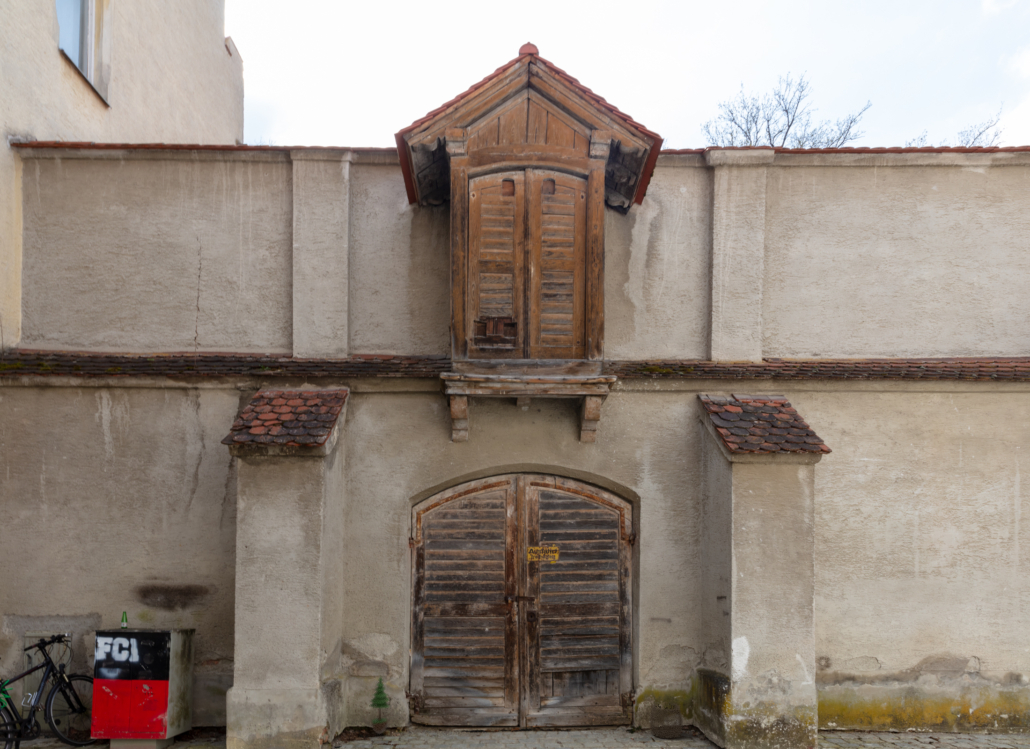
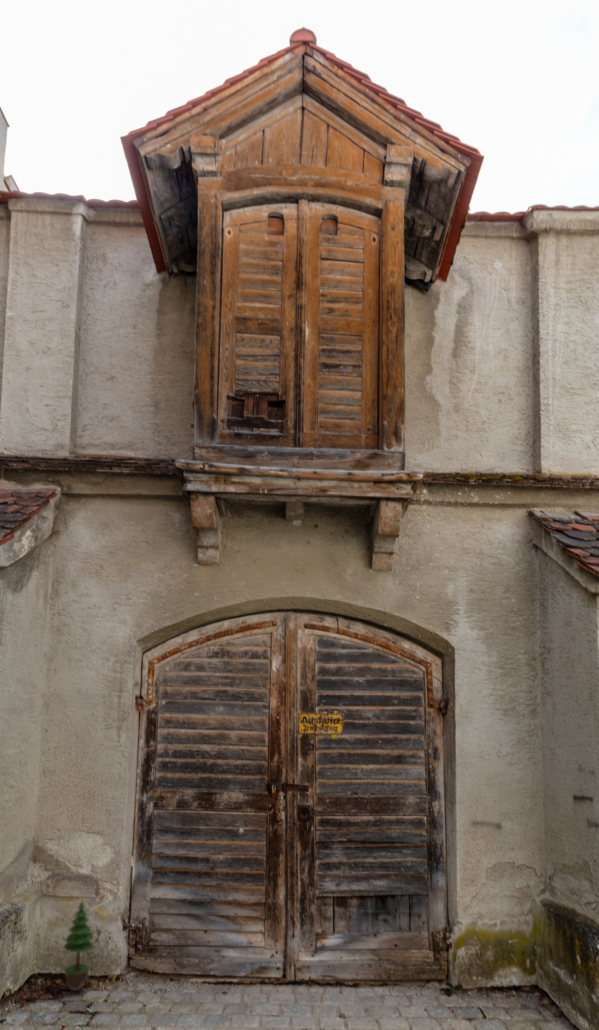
woven basket: present [649,704,683,739] -> none [473,949,525,1013]

